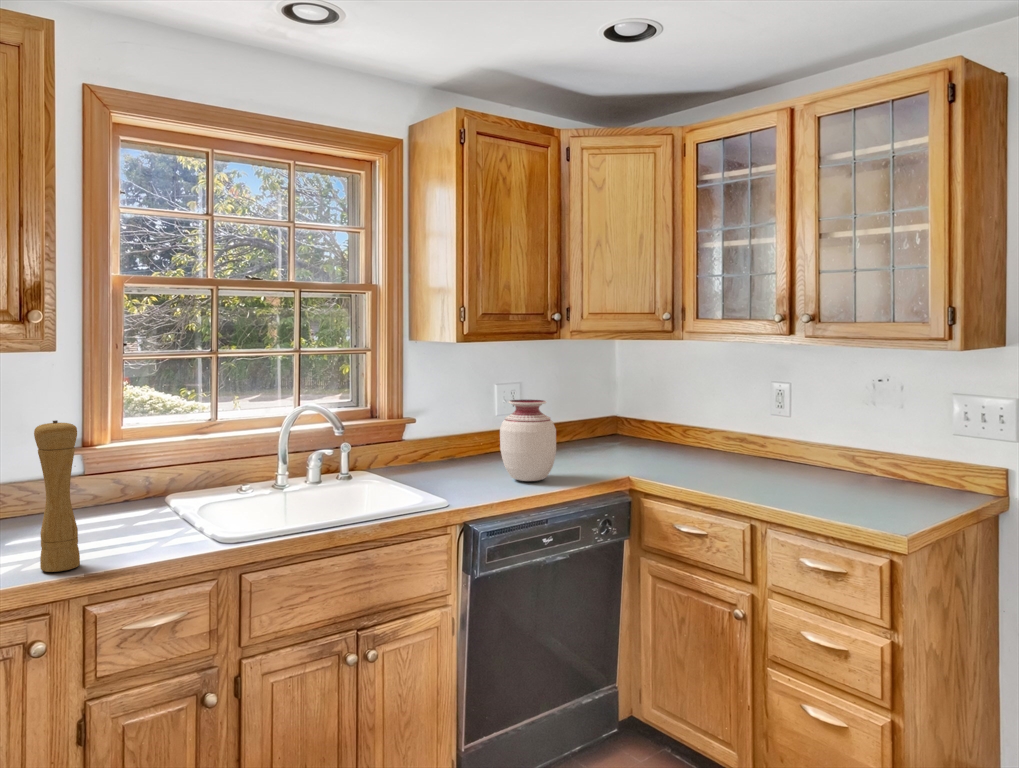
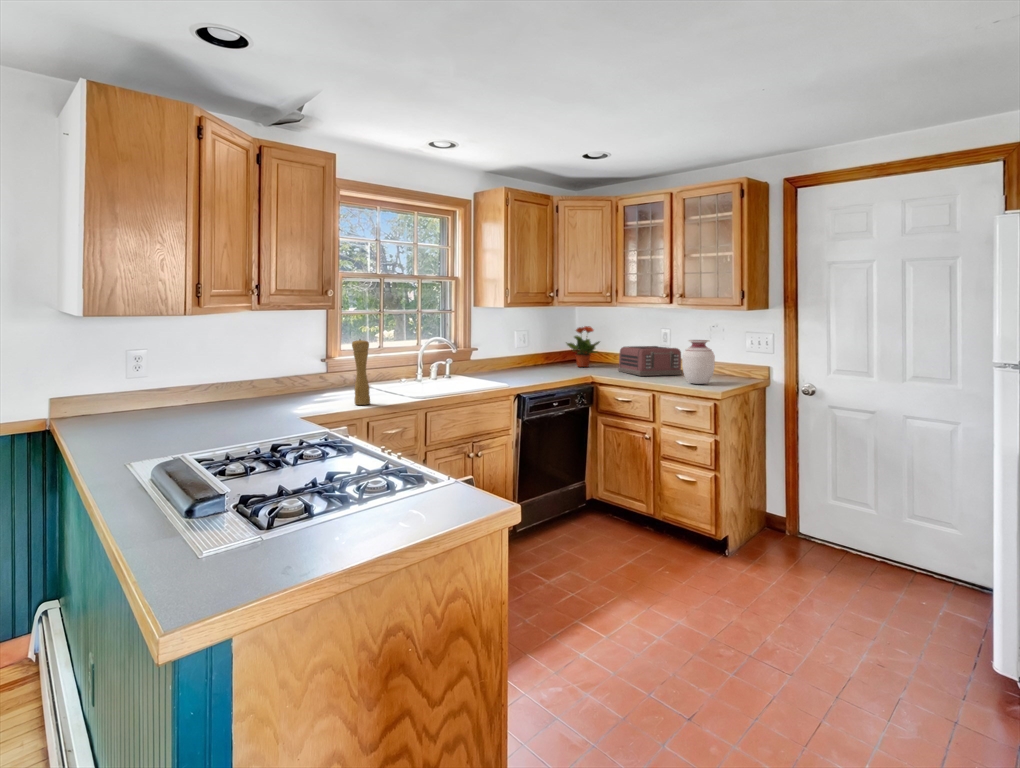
potted plant: none [589,373,655,451] -> present [567,326,599,367]
vase: present [500,400,556,481] -> present [682,340,715,384]
toaster: none [686,415,814,480] -> present [618,346,682,376]

